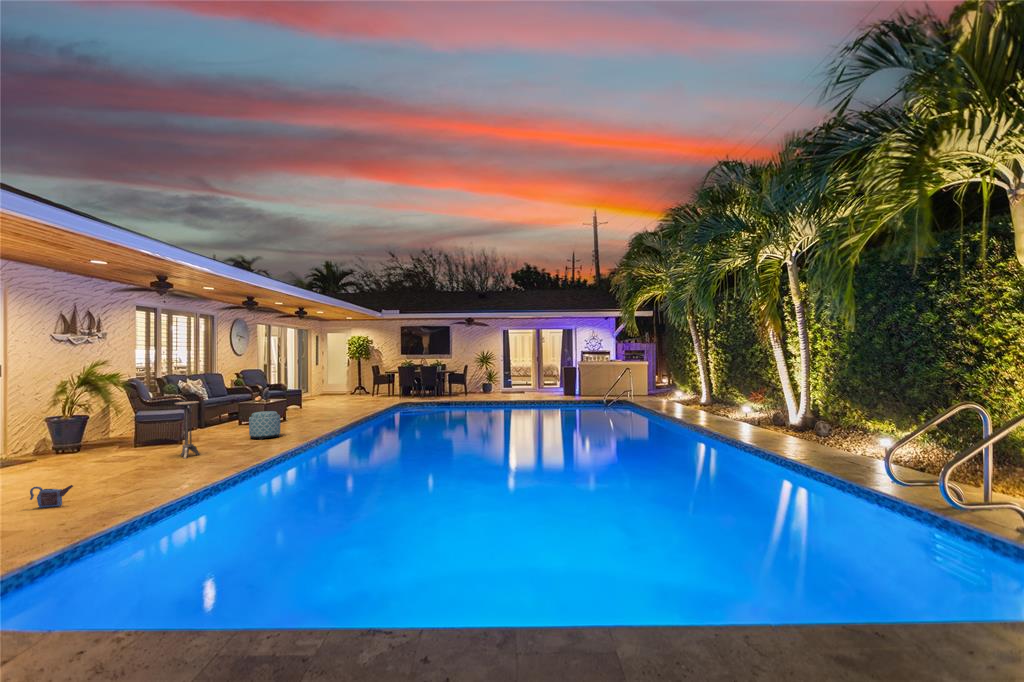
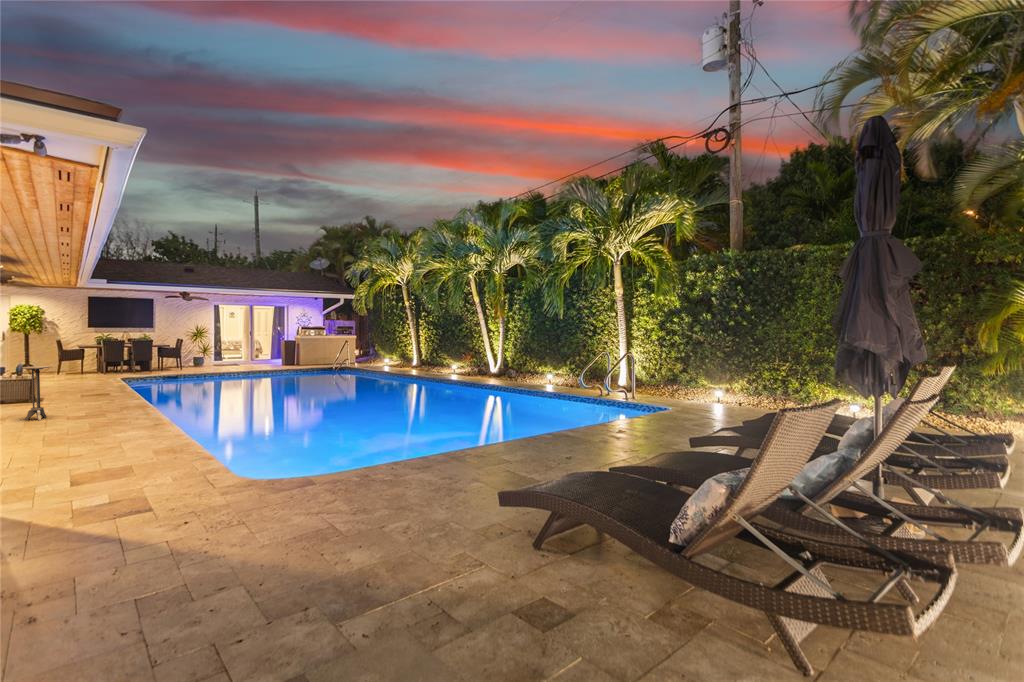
ottoman: present [249,411,280,440] -> none [53,379,89,406]
watering can: present [30,485,73,508] -> none [16,429,58,450]

